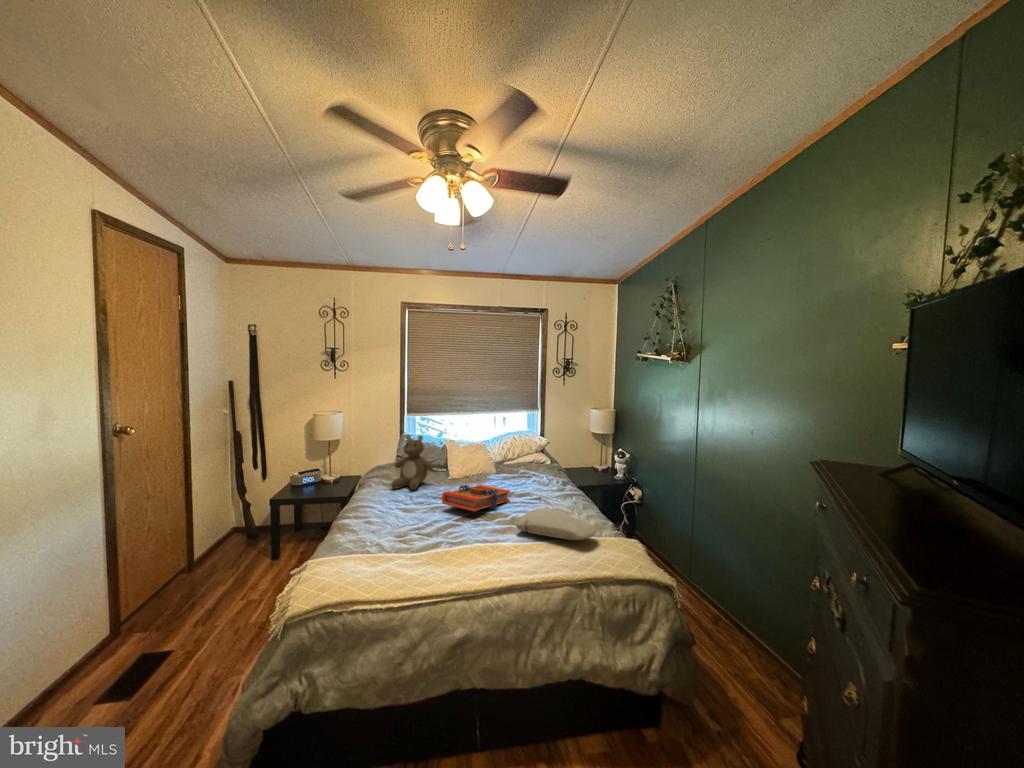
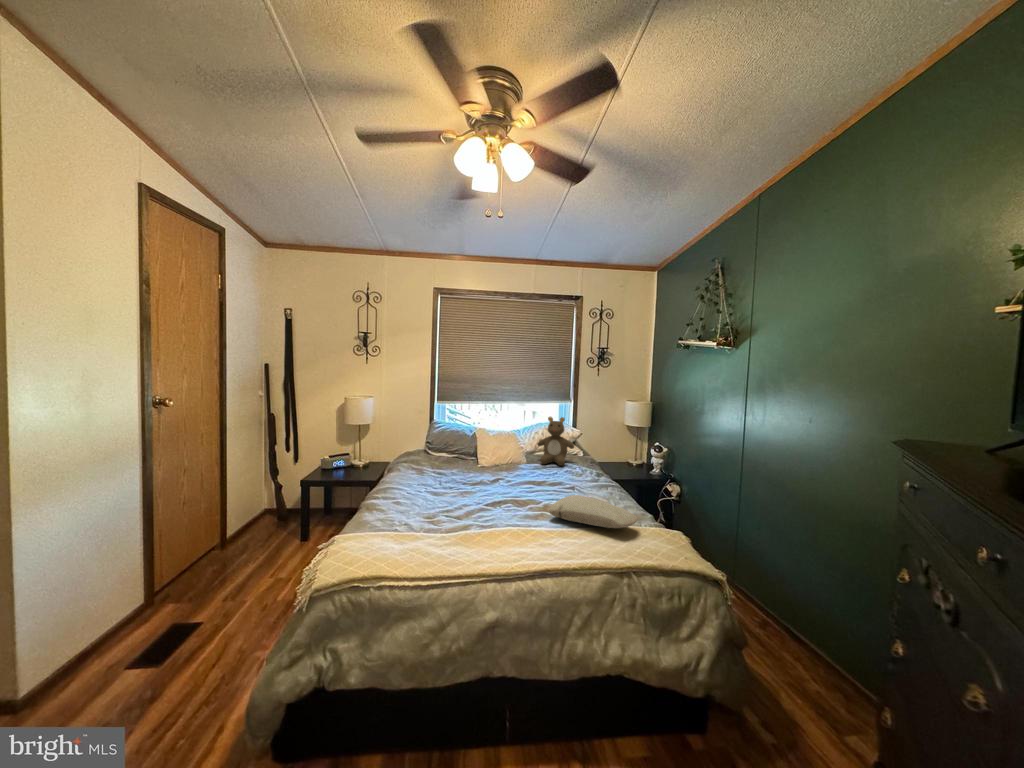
teddy bear: present [391,435,433,490] -> present [537,417,574,466]
book: present [442,485,510,511] -> none [471,470,542,496]

